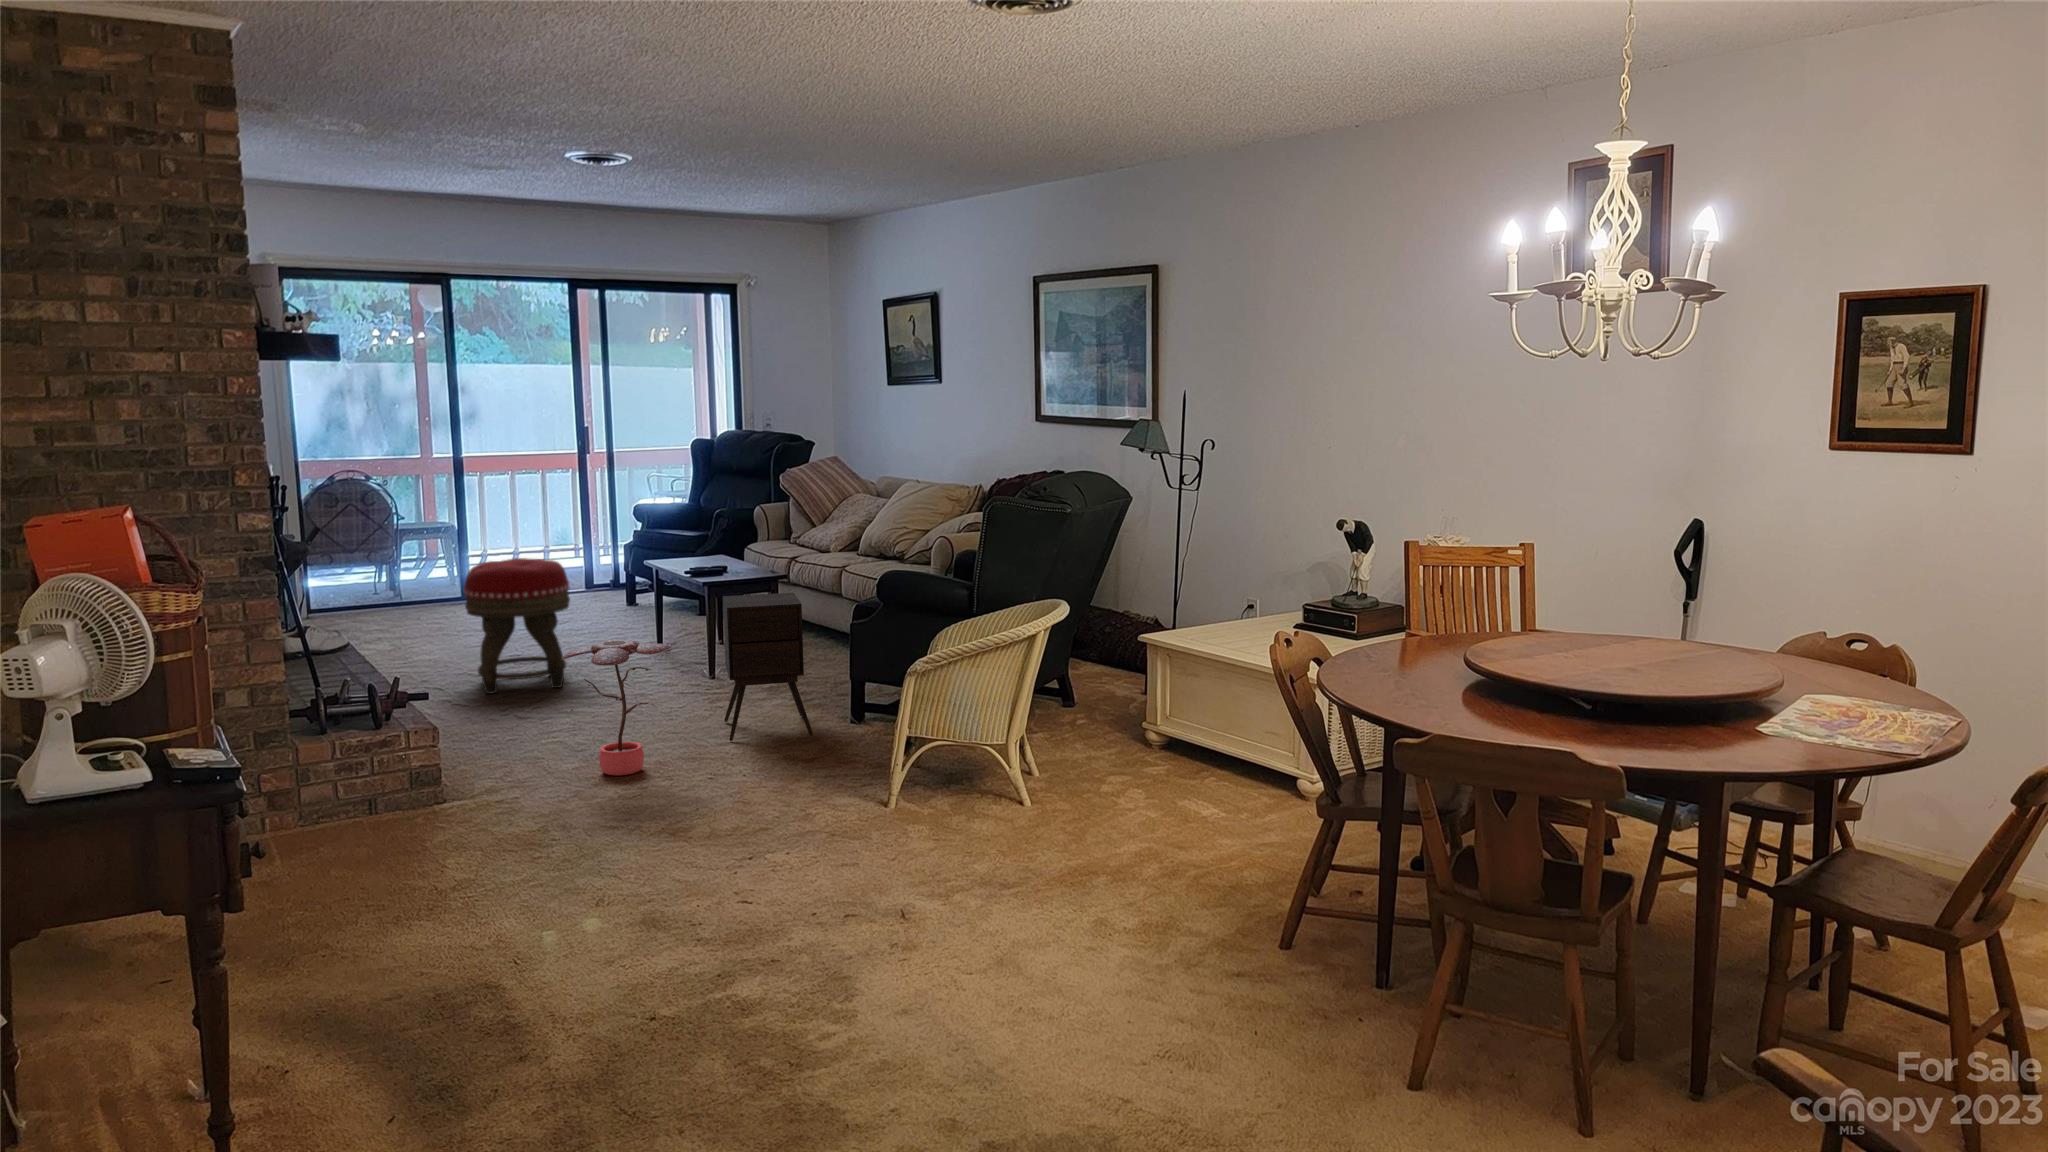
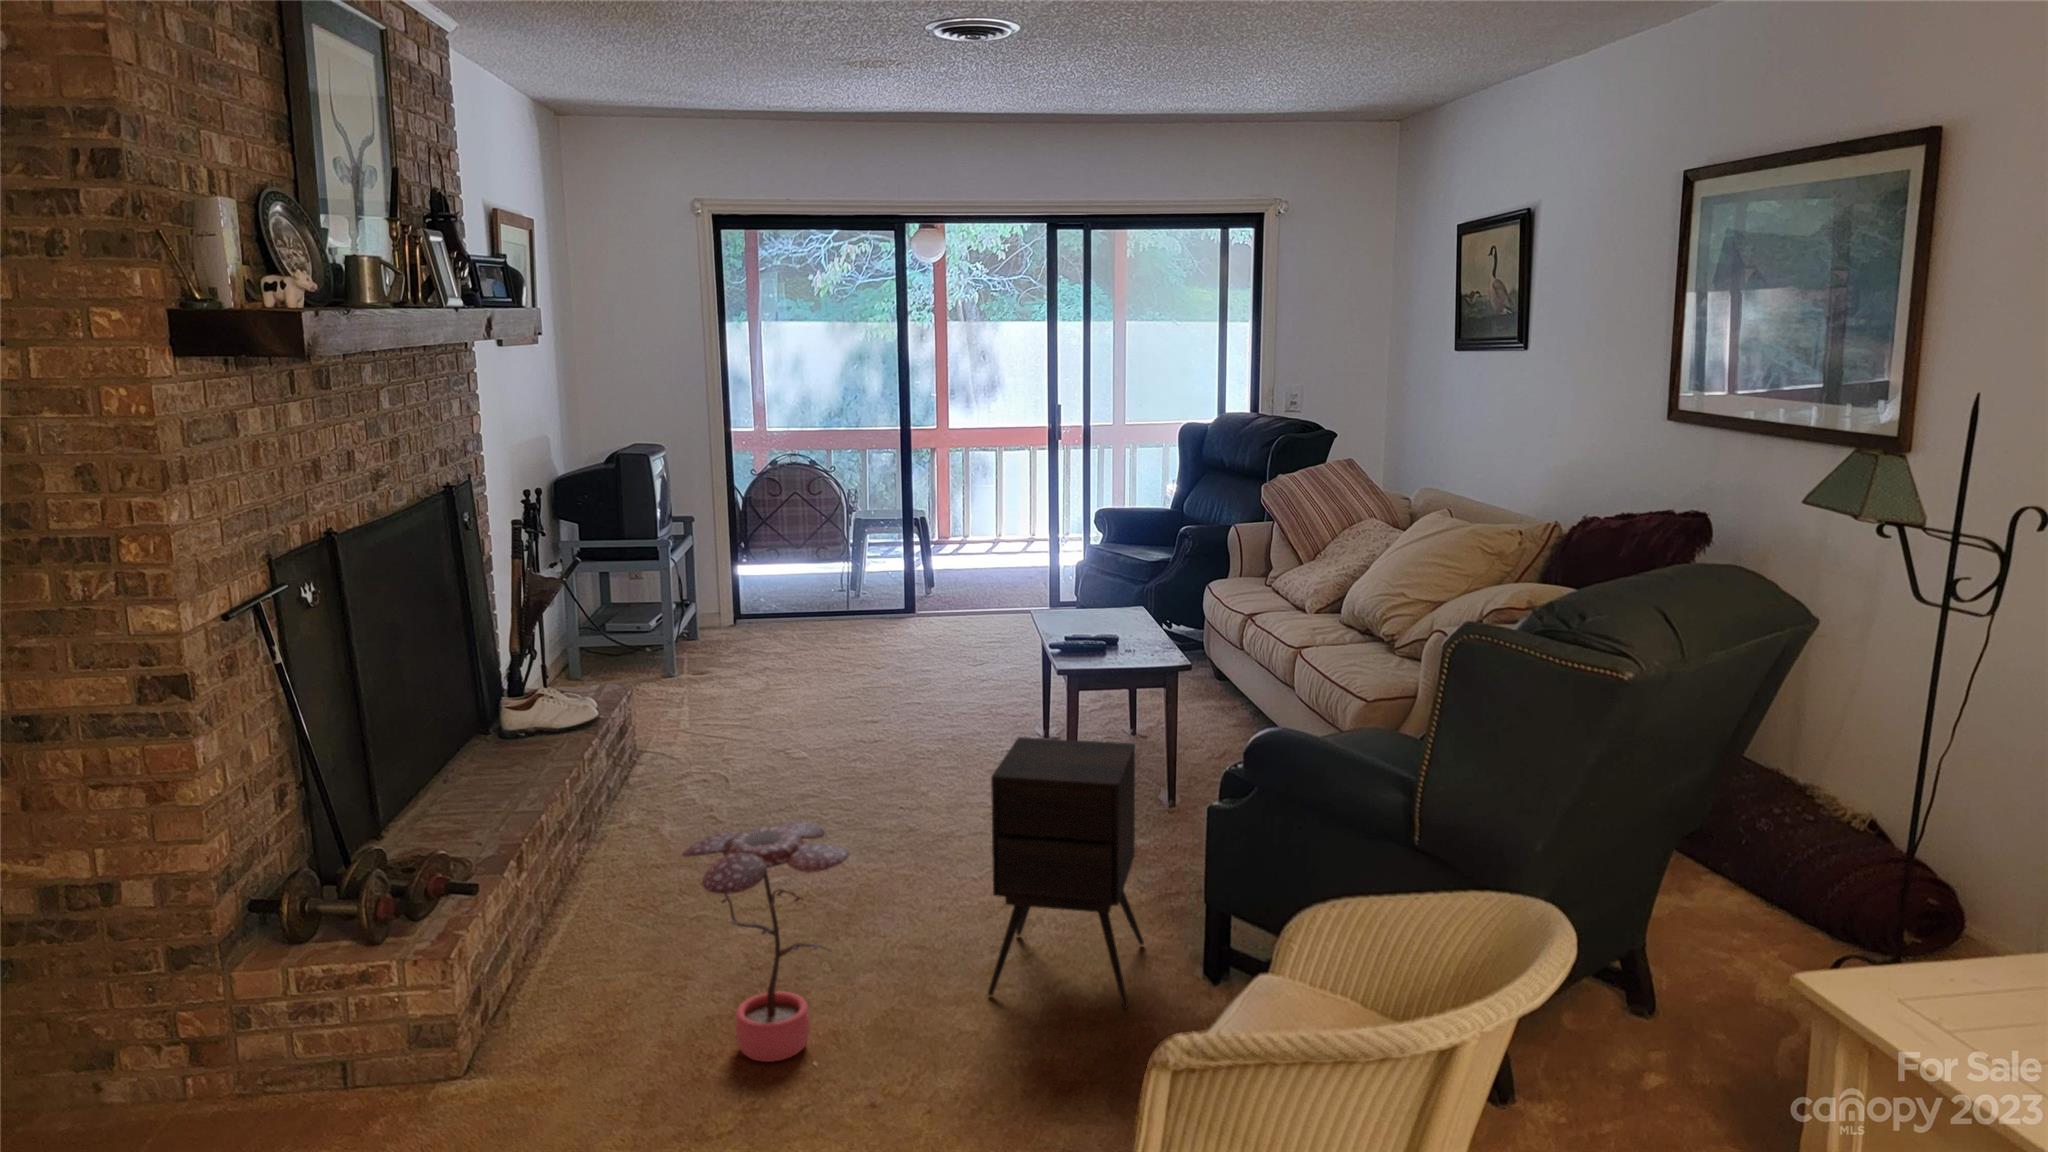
footstool: present [464,558,570,694] -> none [760,603,899,795]

